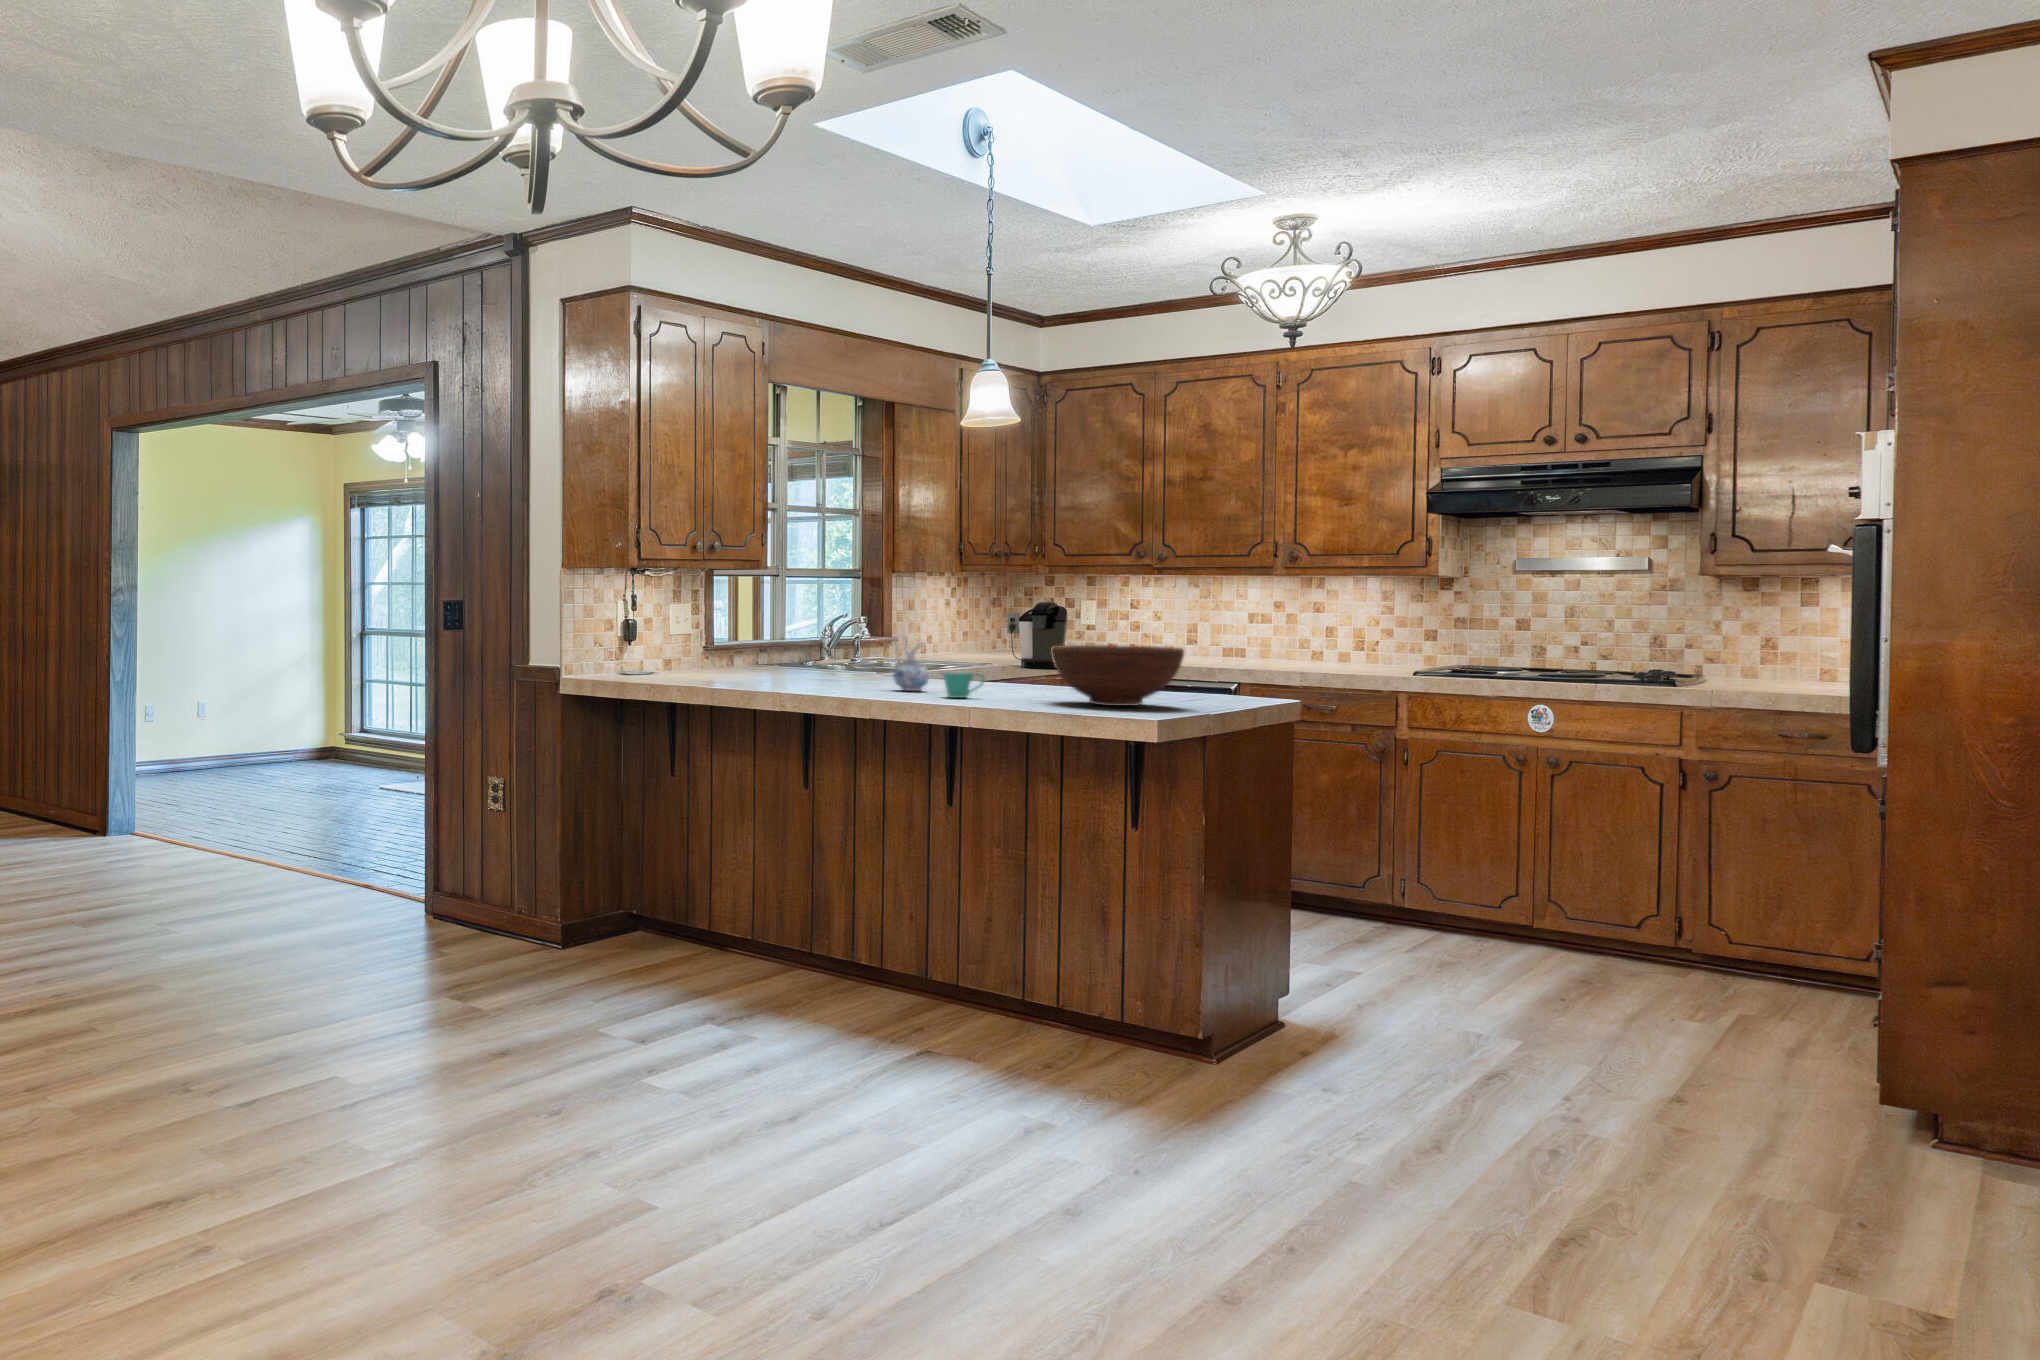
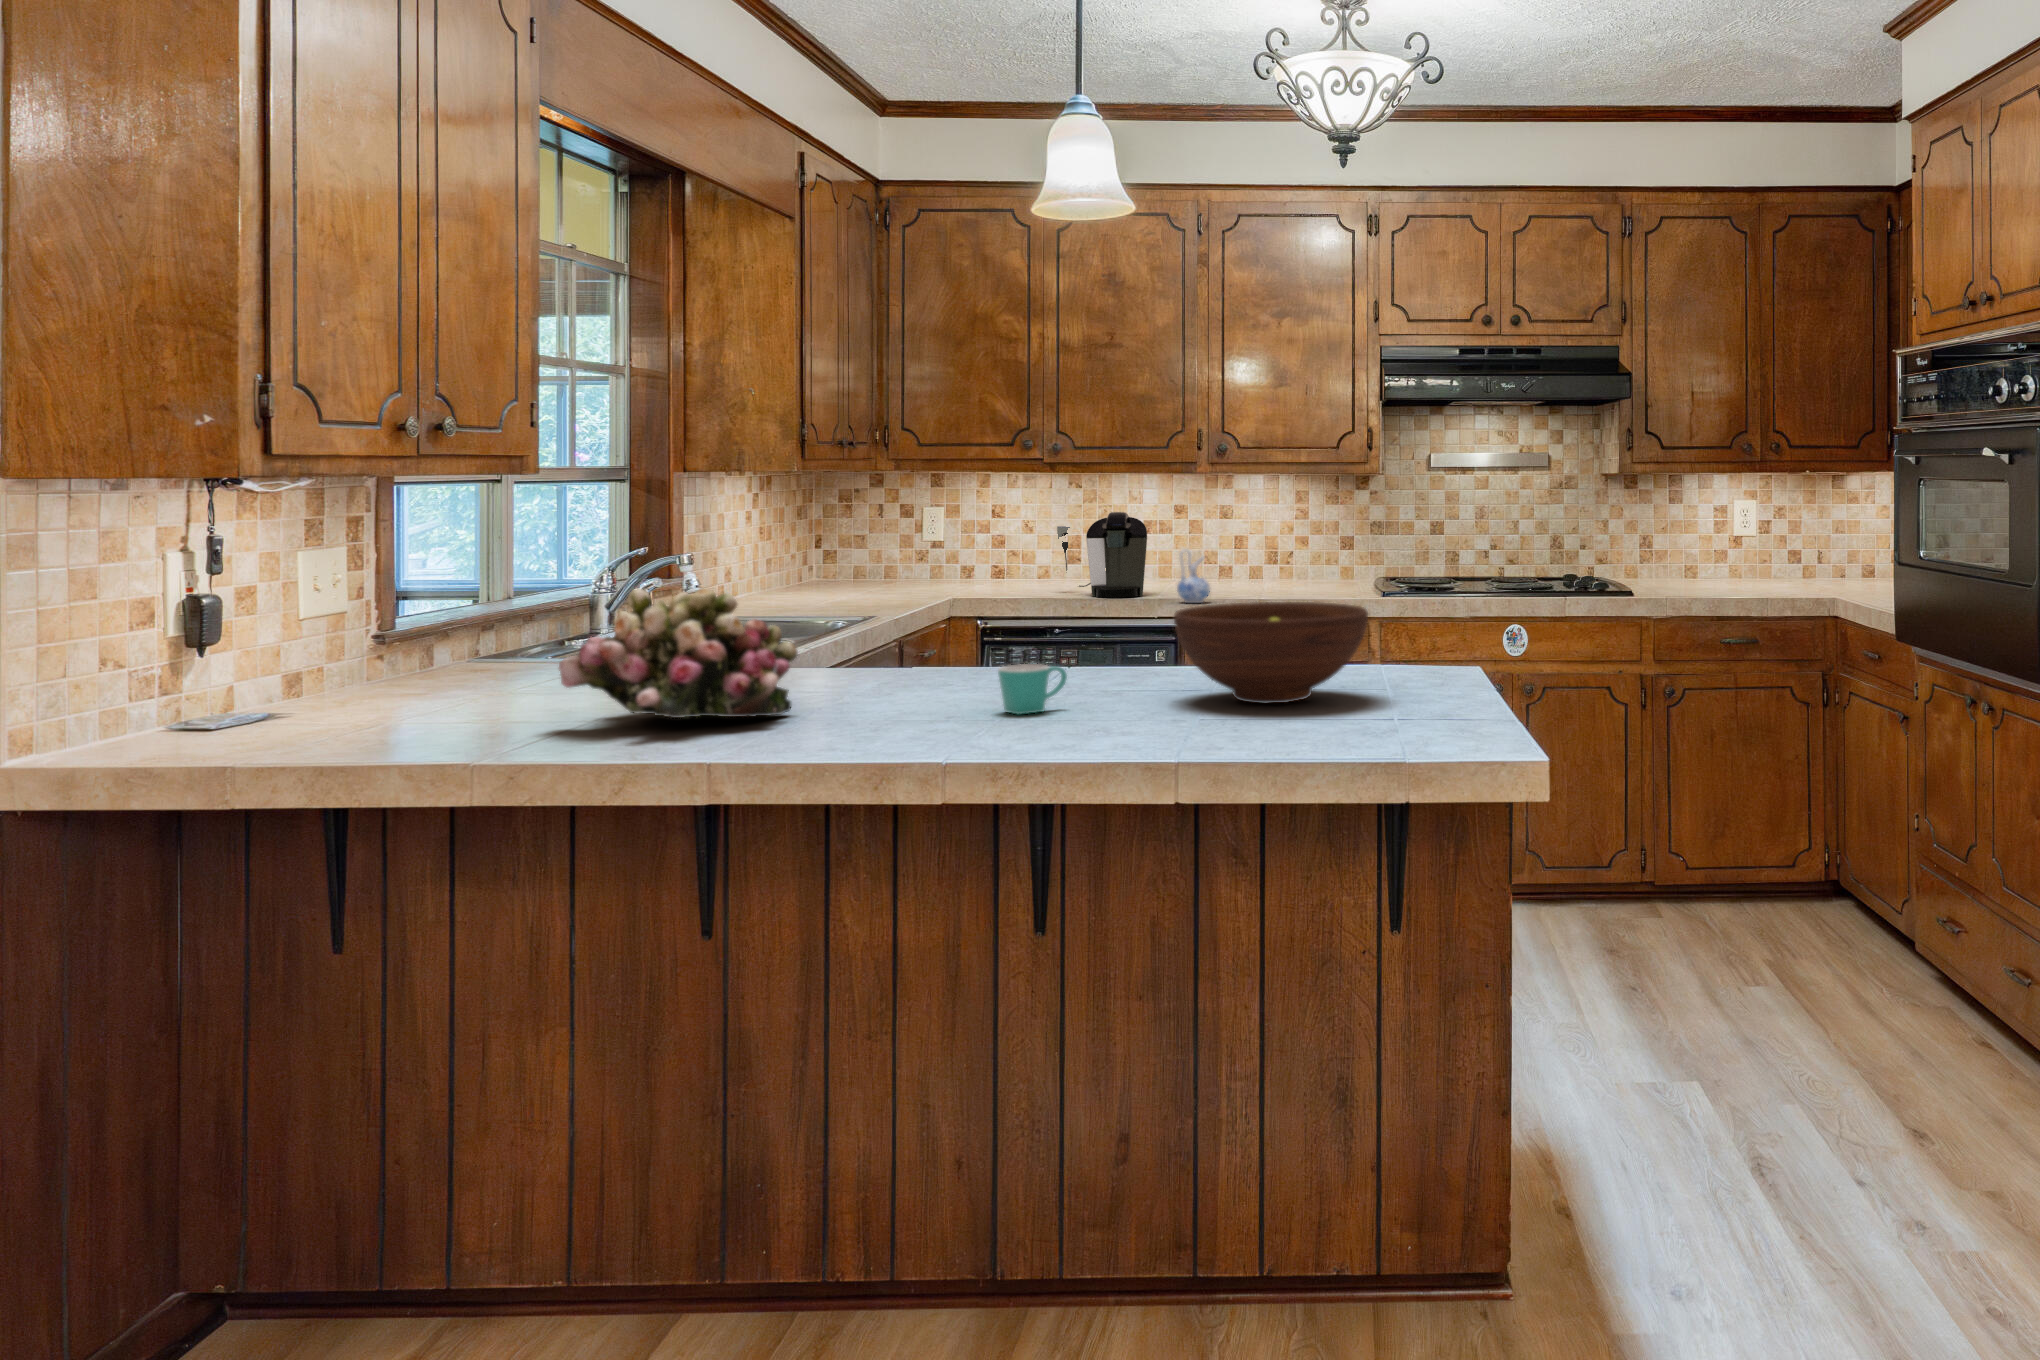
coffee maker: present [1007,601,1068,669] -> present [1057,512,1147,598]
flower arrangement: none [736,619,848,688] -> present [559,588,798,718]
ceramic pitcher: present [893,634,929,691] -> present [1177,549,1210,603]

